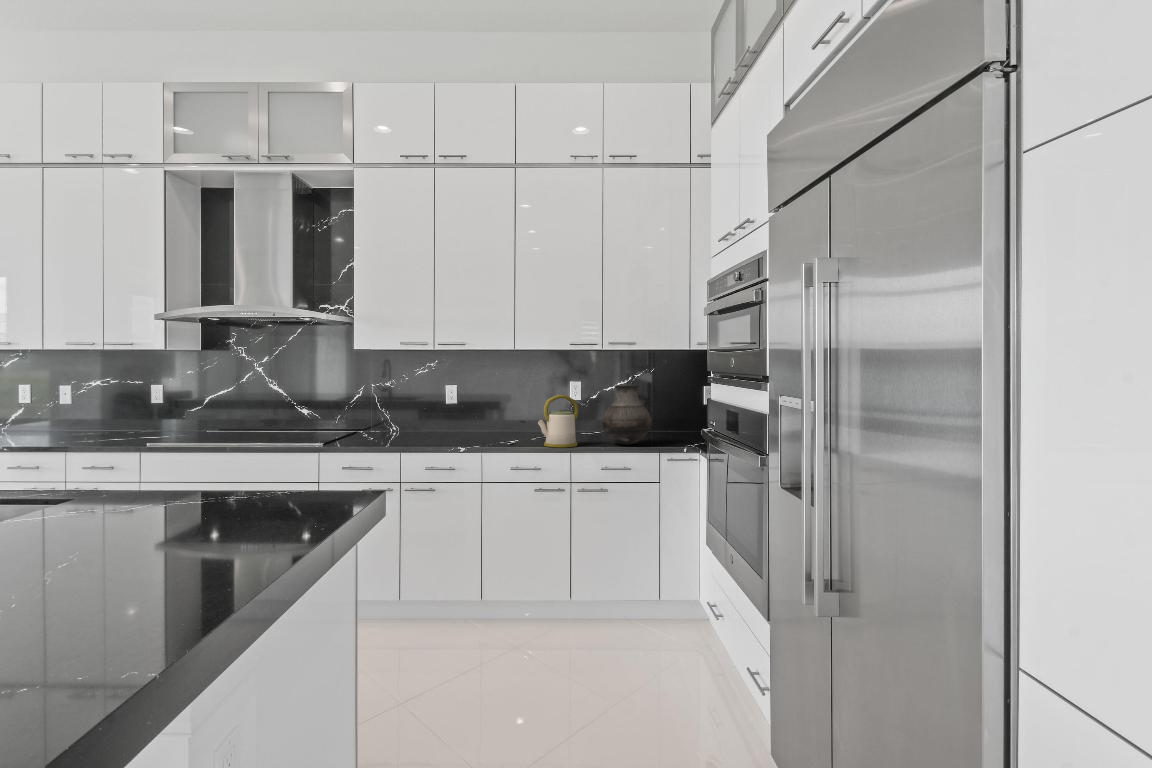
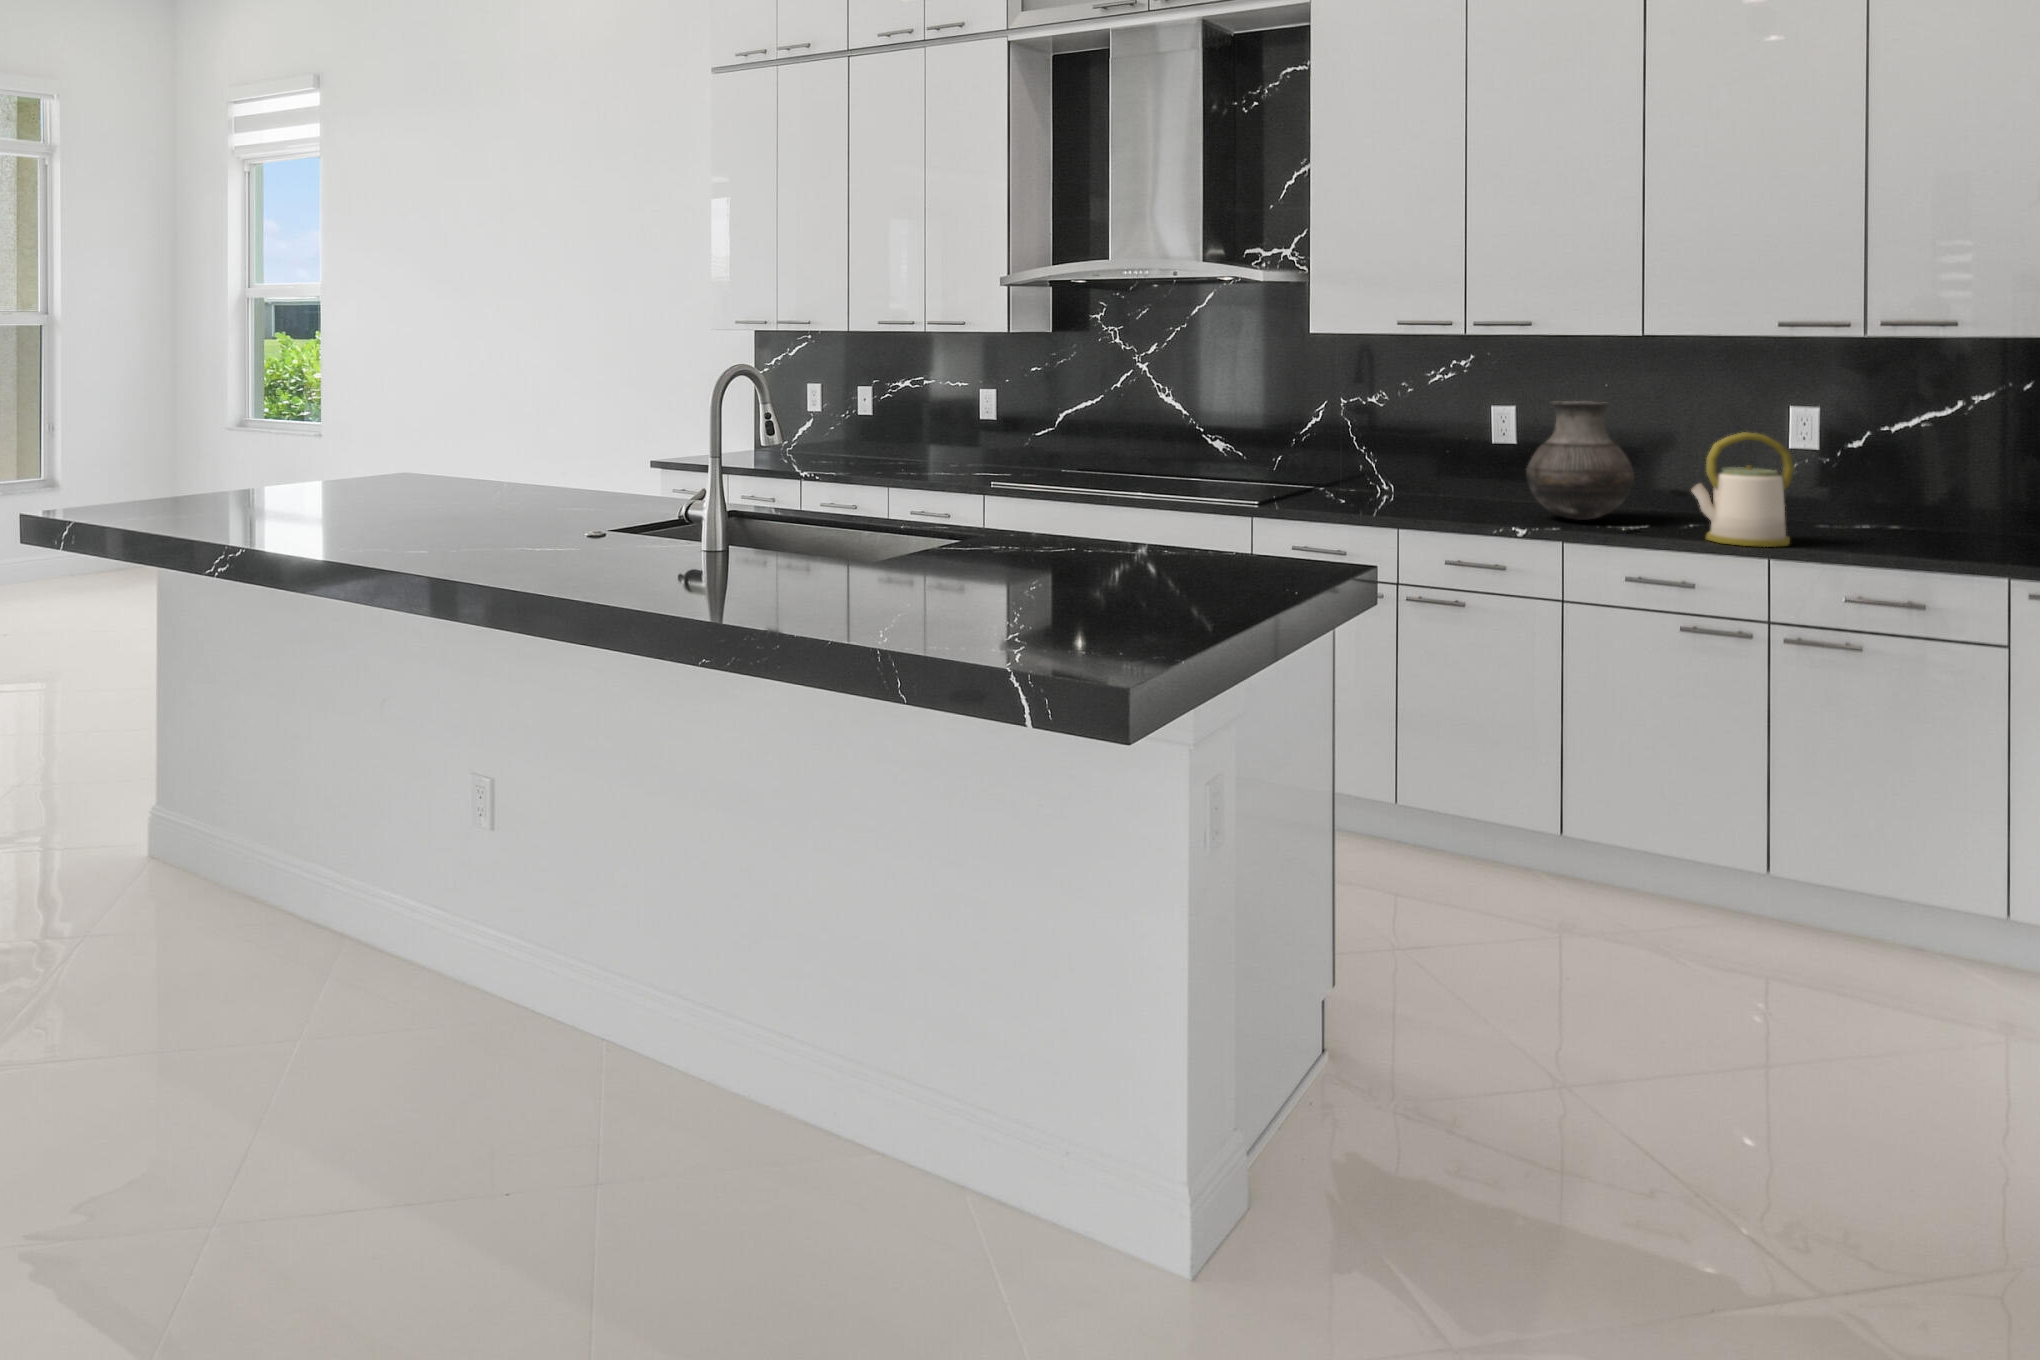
vase: present [602,385,651,445] -> present [1526,401,1634,520]

